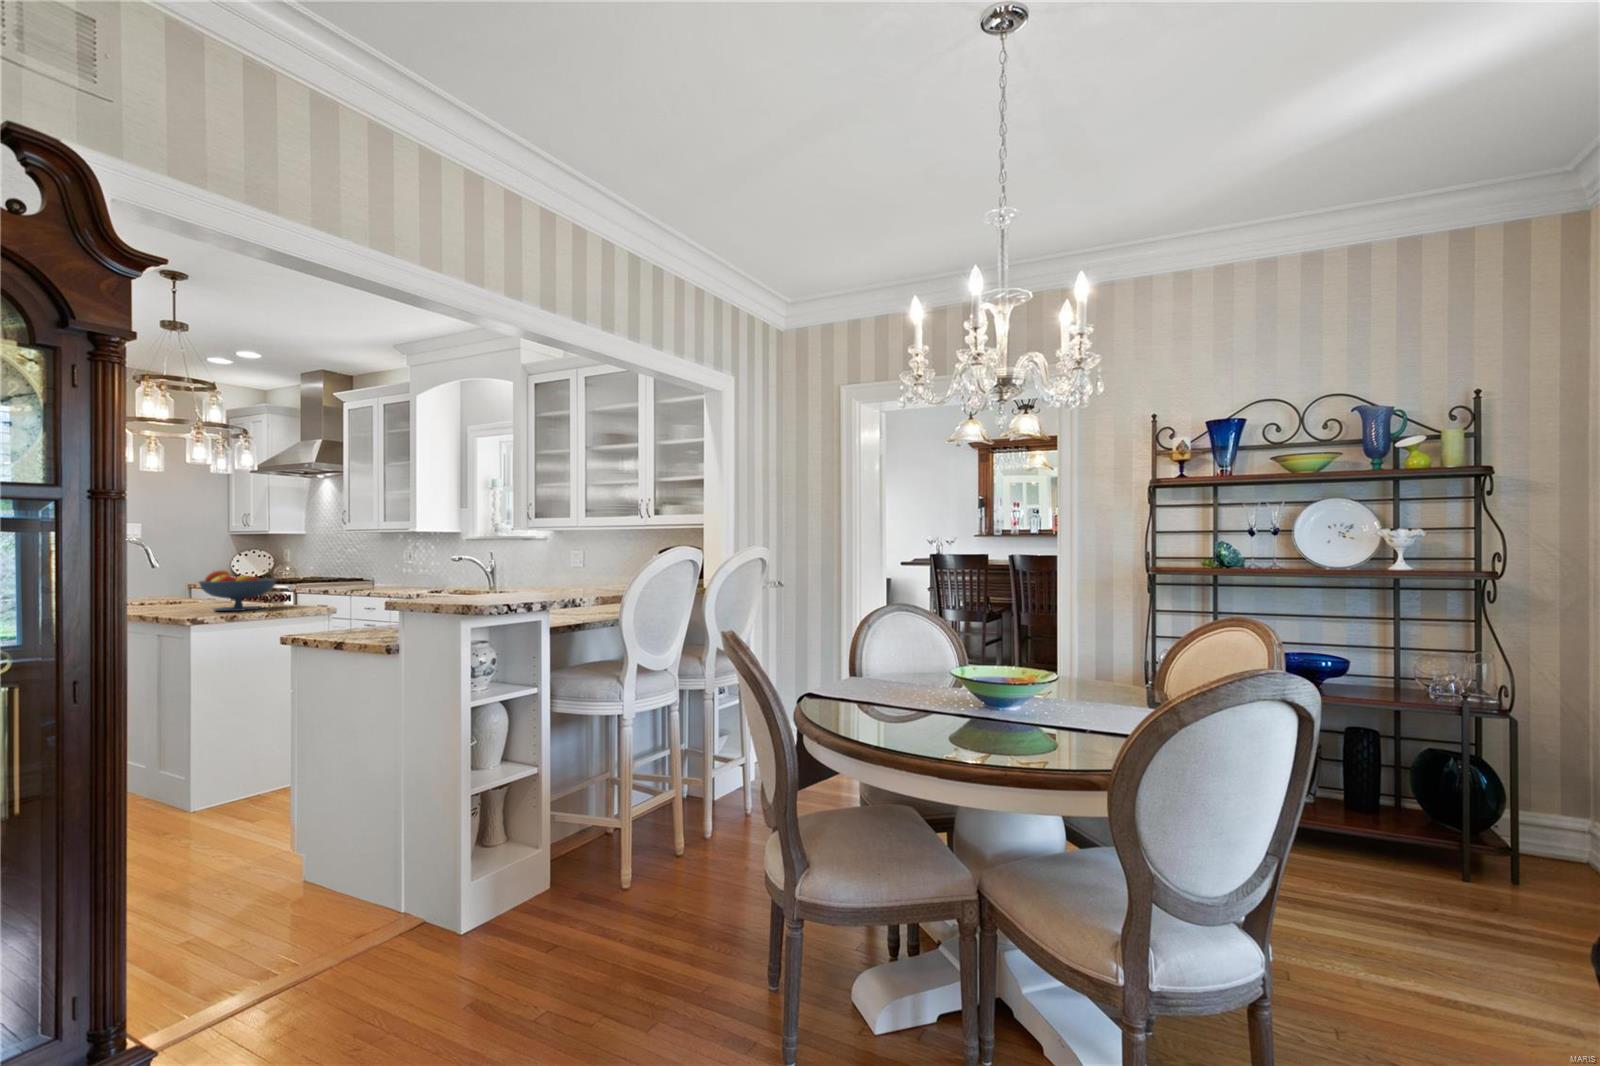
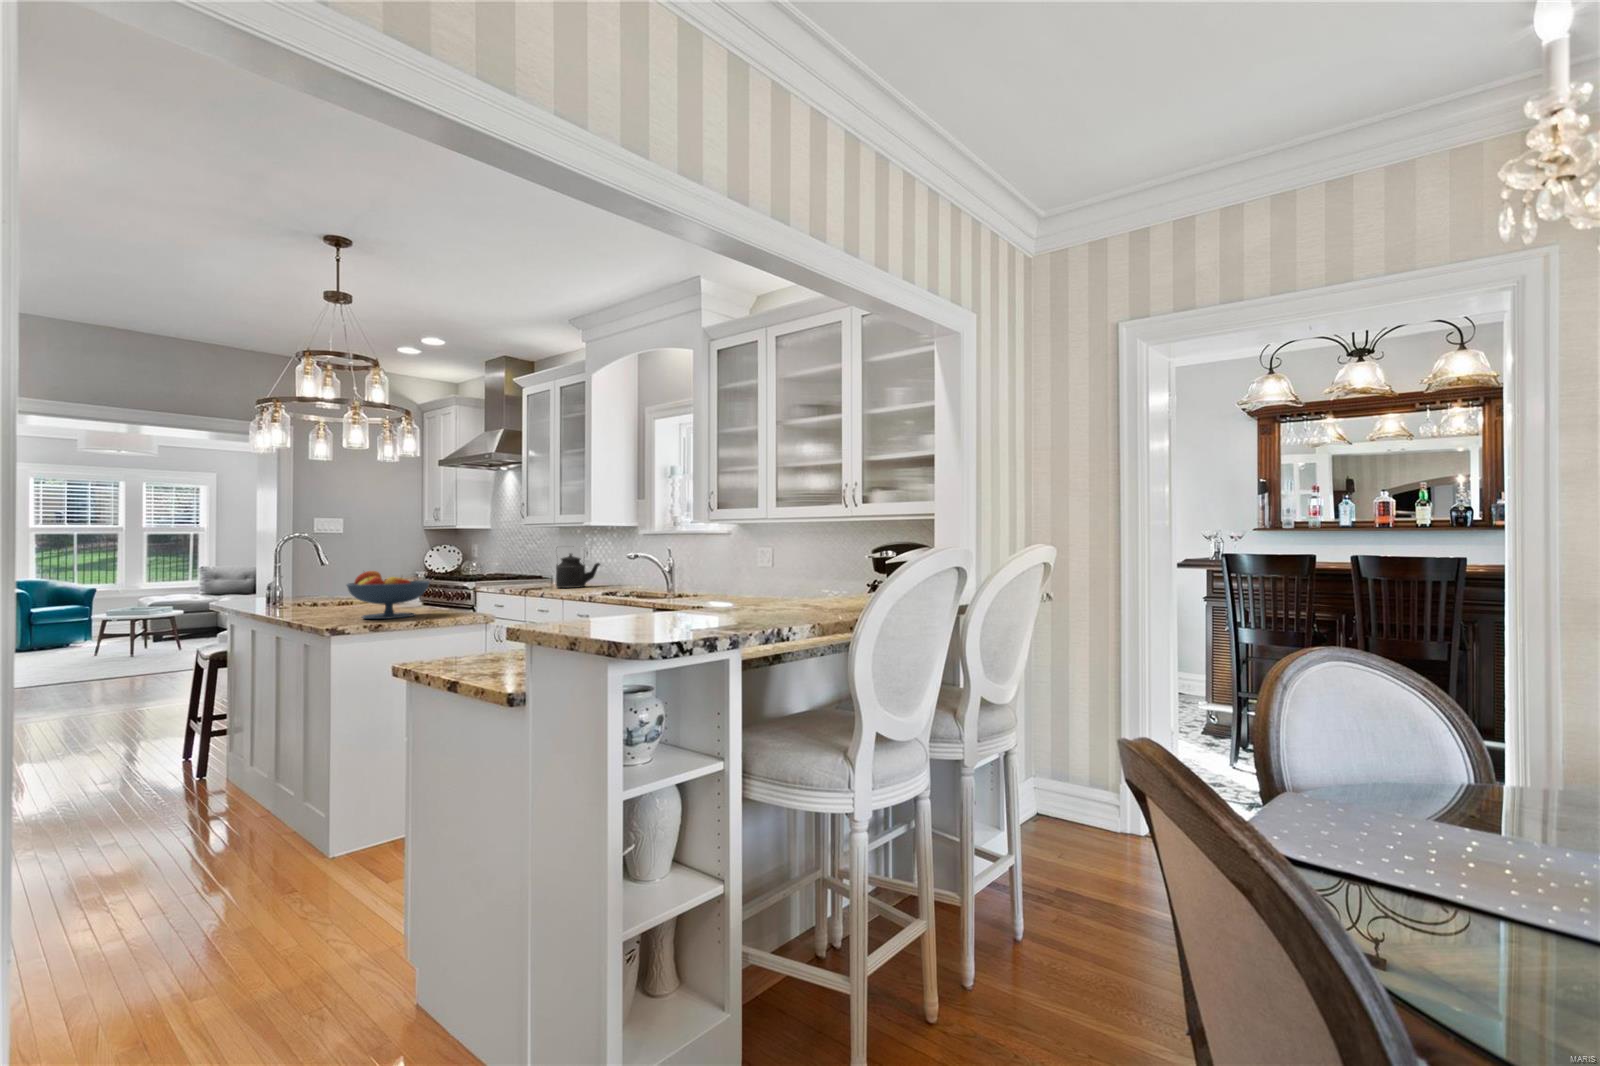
kettle: none [381,550,425,587] -> present [556,554,600,588]

